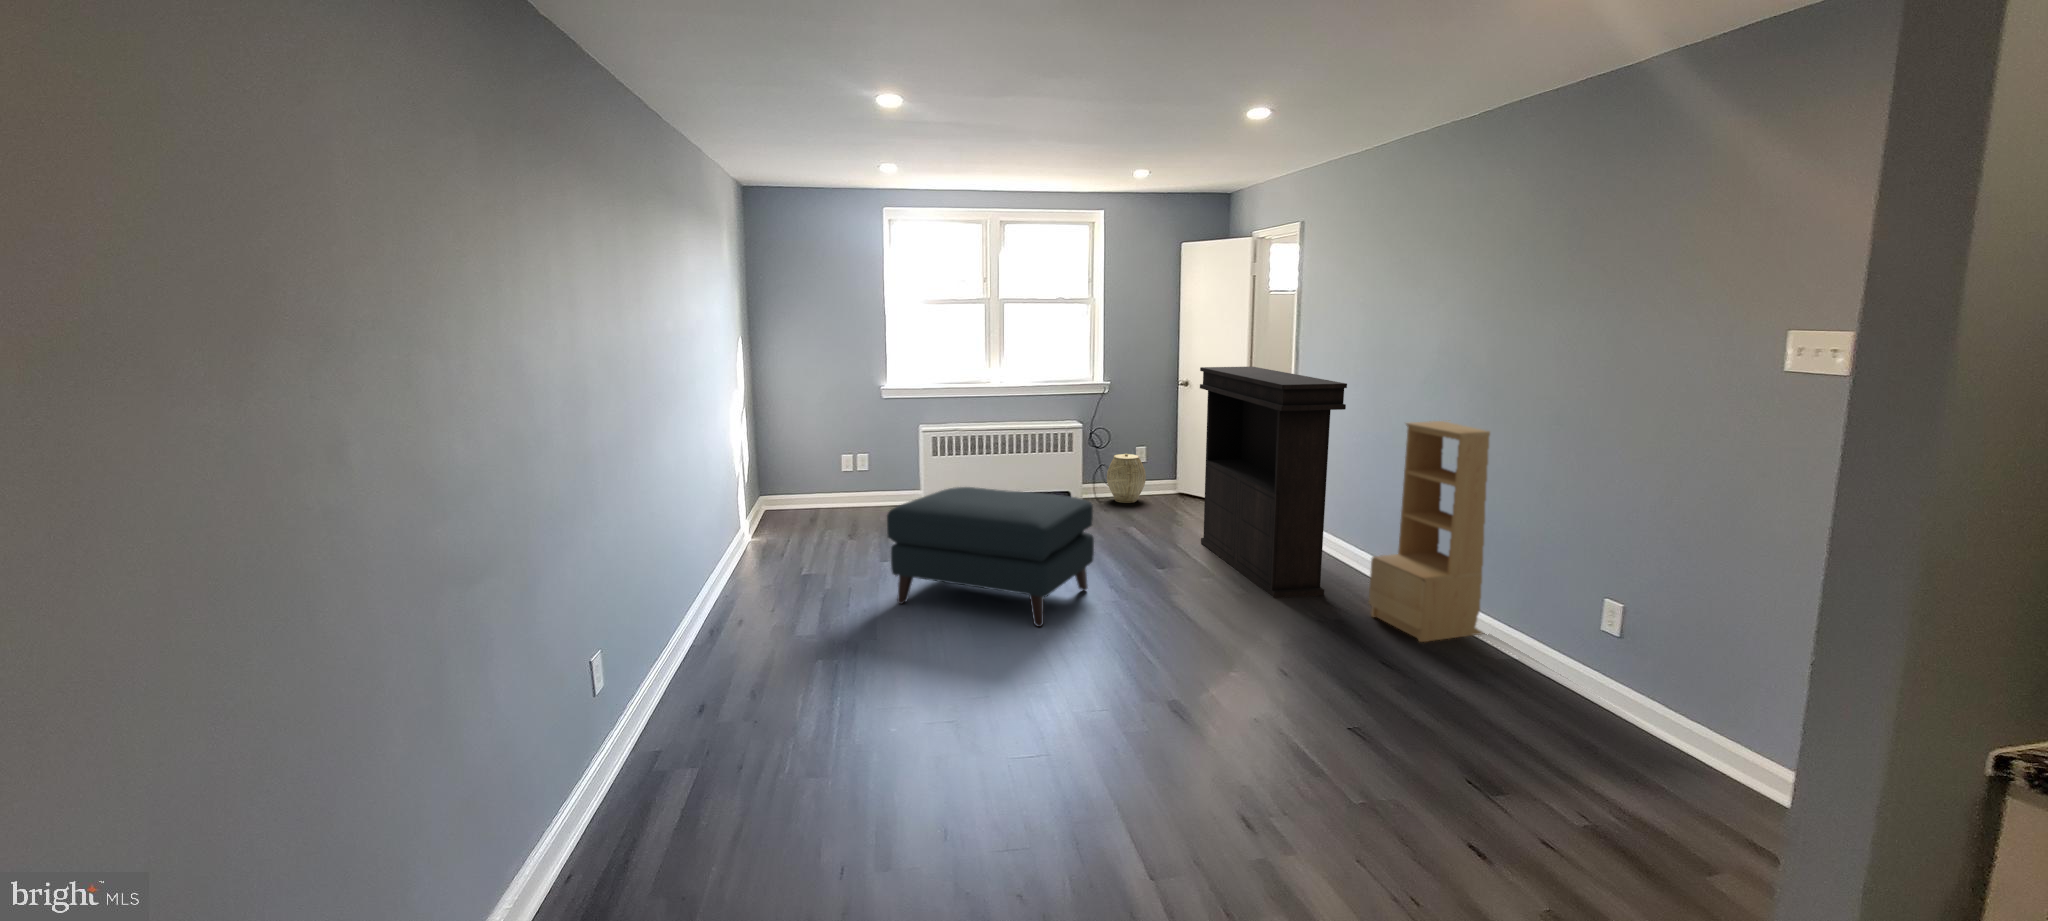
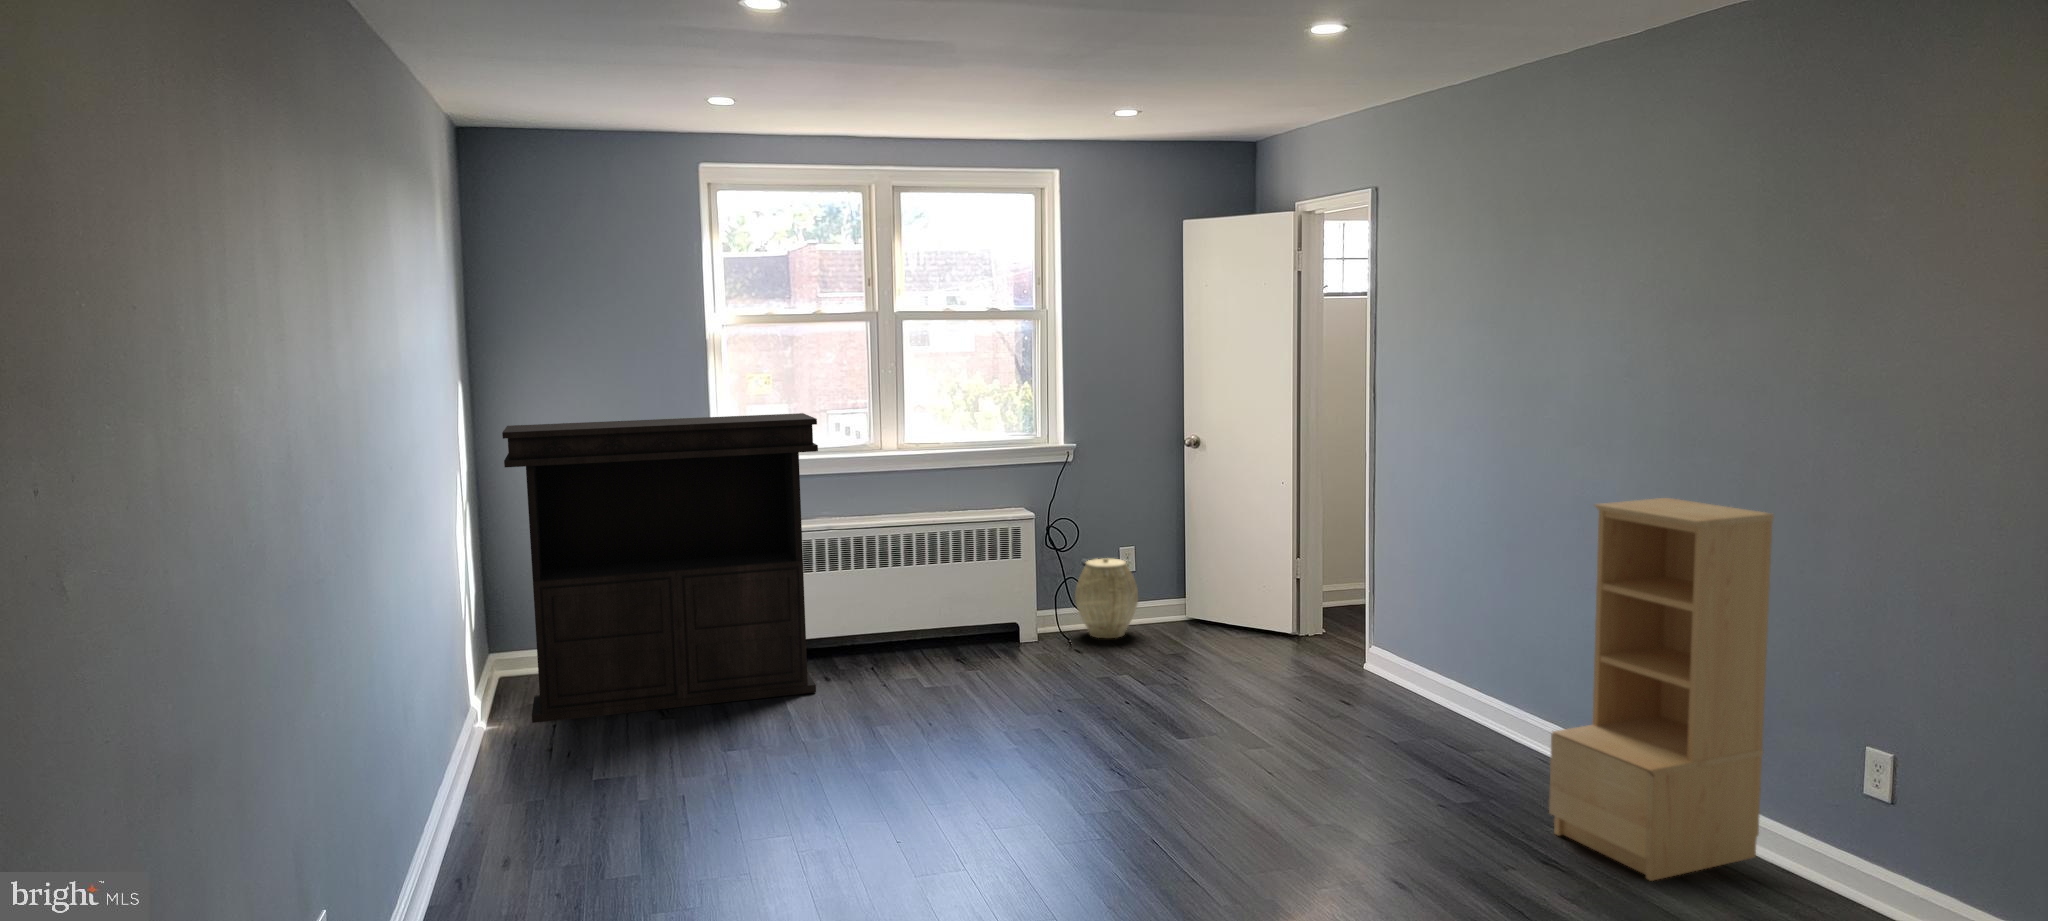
console table: present [1200,367,1347,598] -> present [502,413,818,723]
ottoman: present [887,487,1094,627] -> none [715,632,1078,886]

